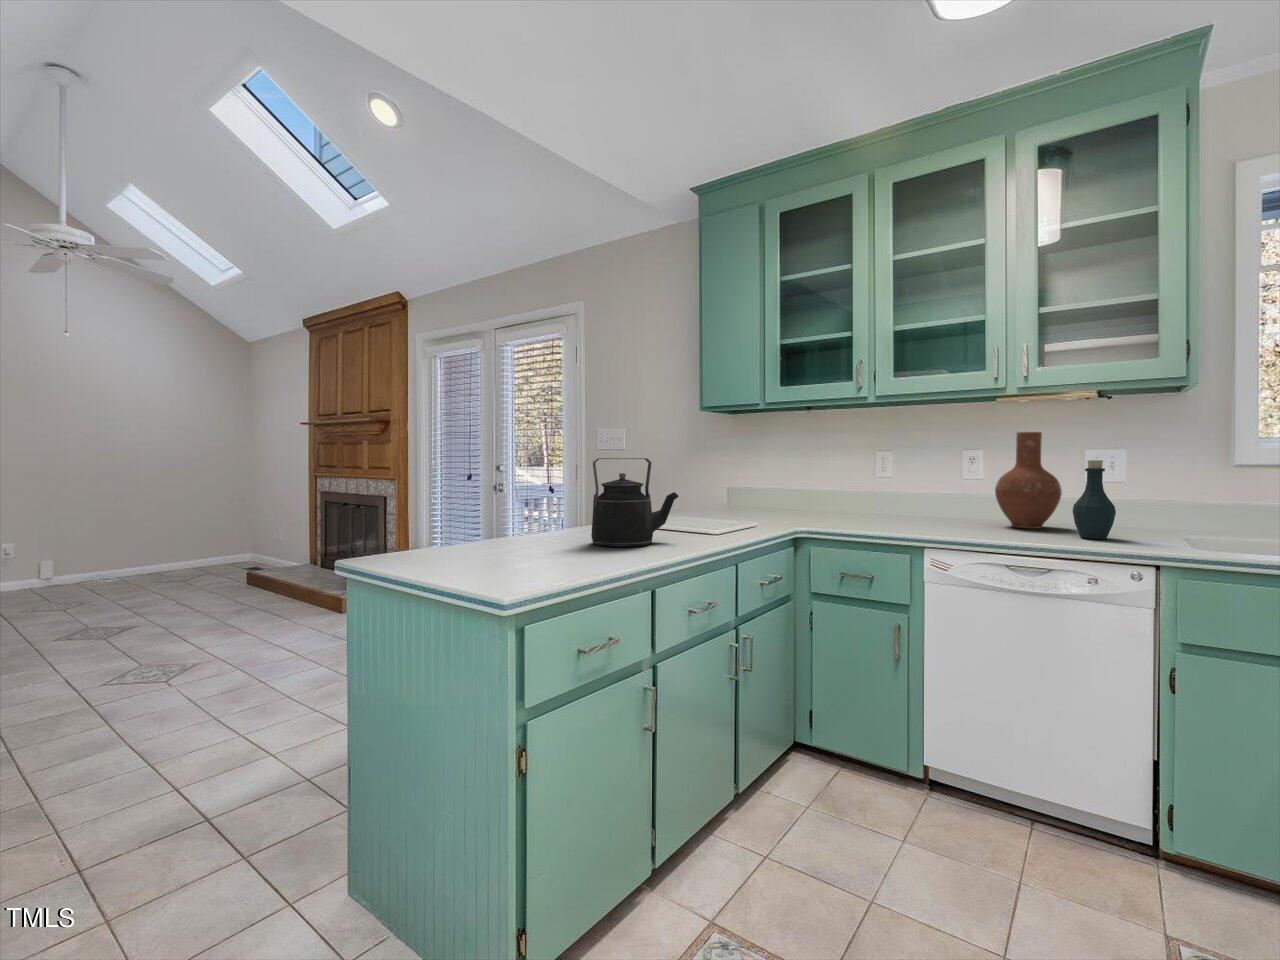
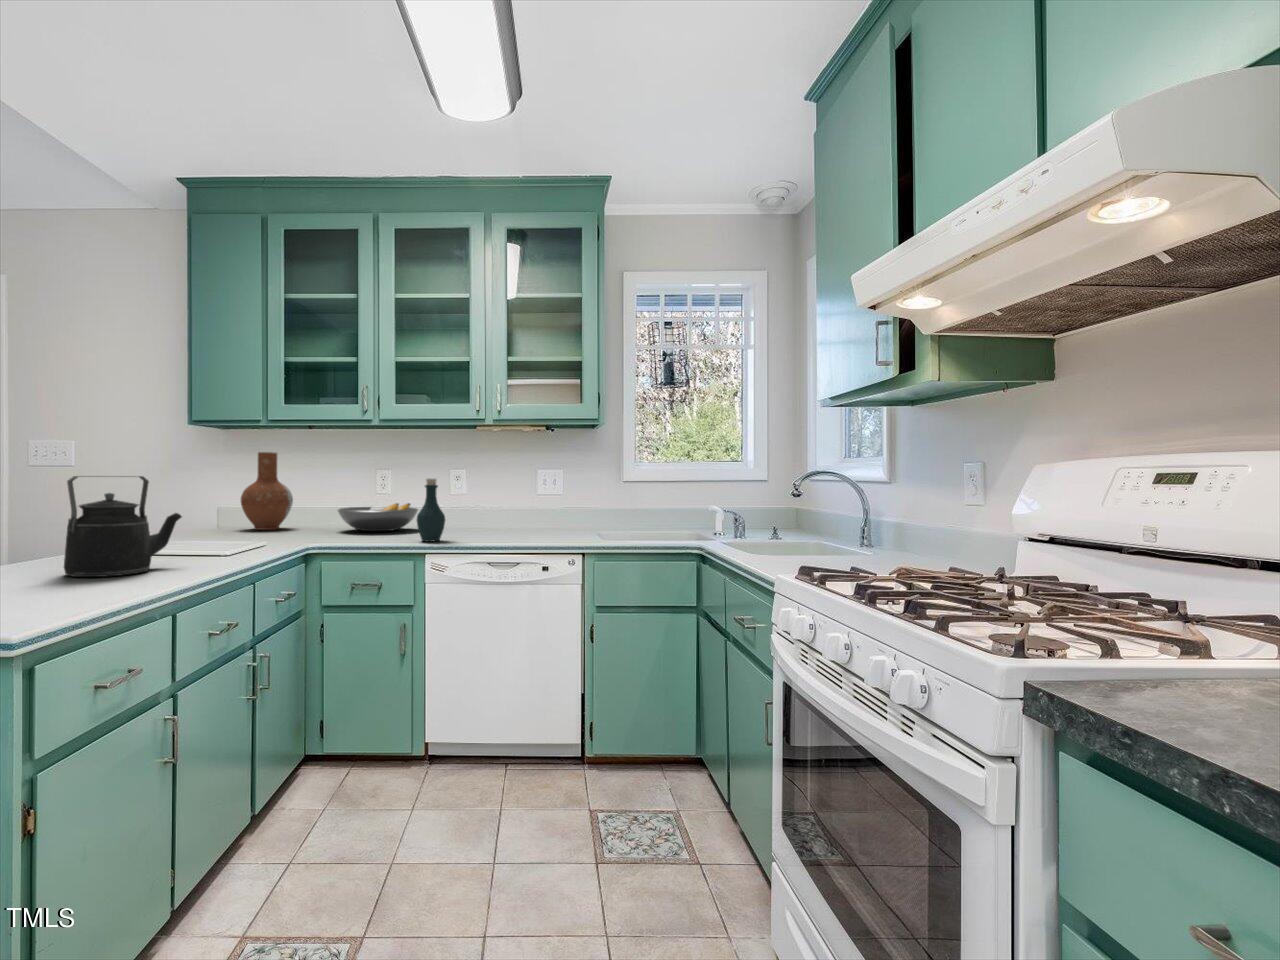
vase: present [995,432,1062,529] -> present [241,452,293,530]
bottle: present [1073,460,1116,539] -> present [417,479,445,542]
fruit bowl: none [833,489,921,518] -> present [338,503,418,531]

